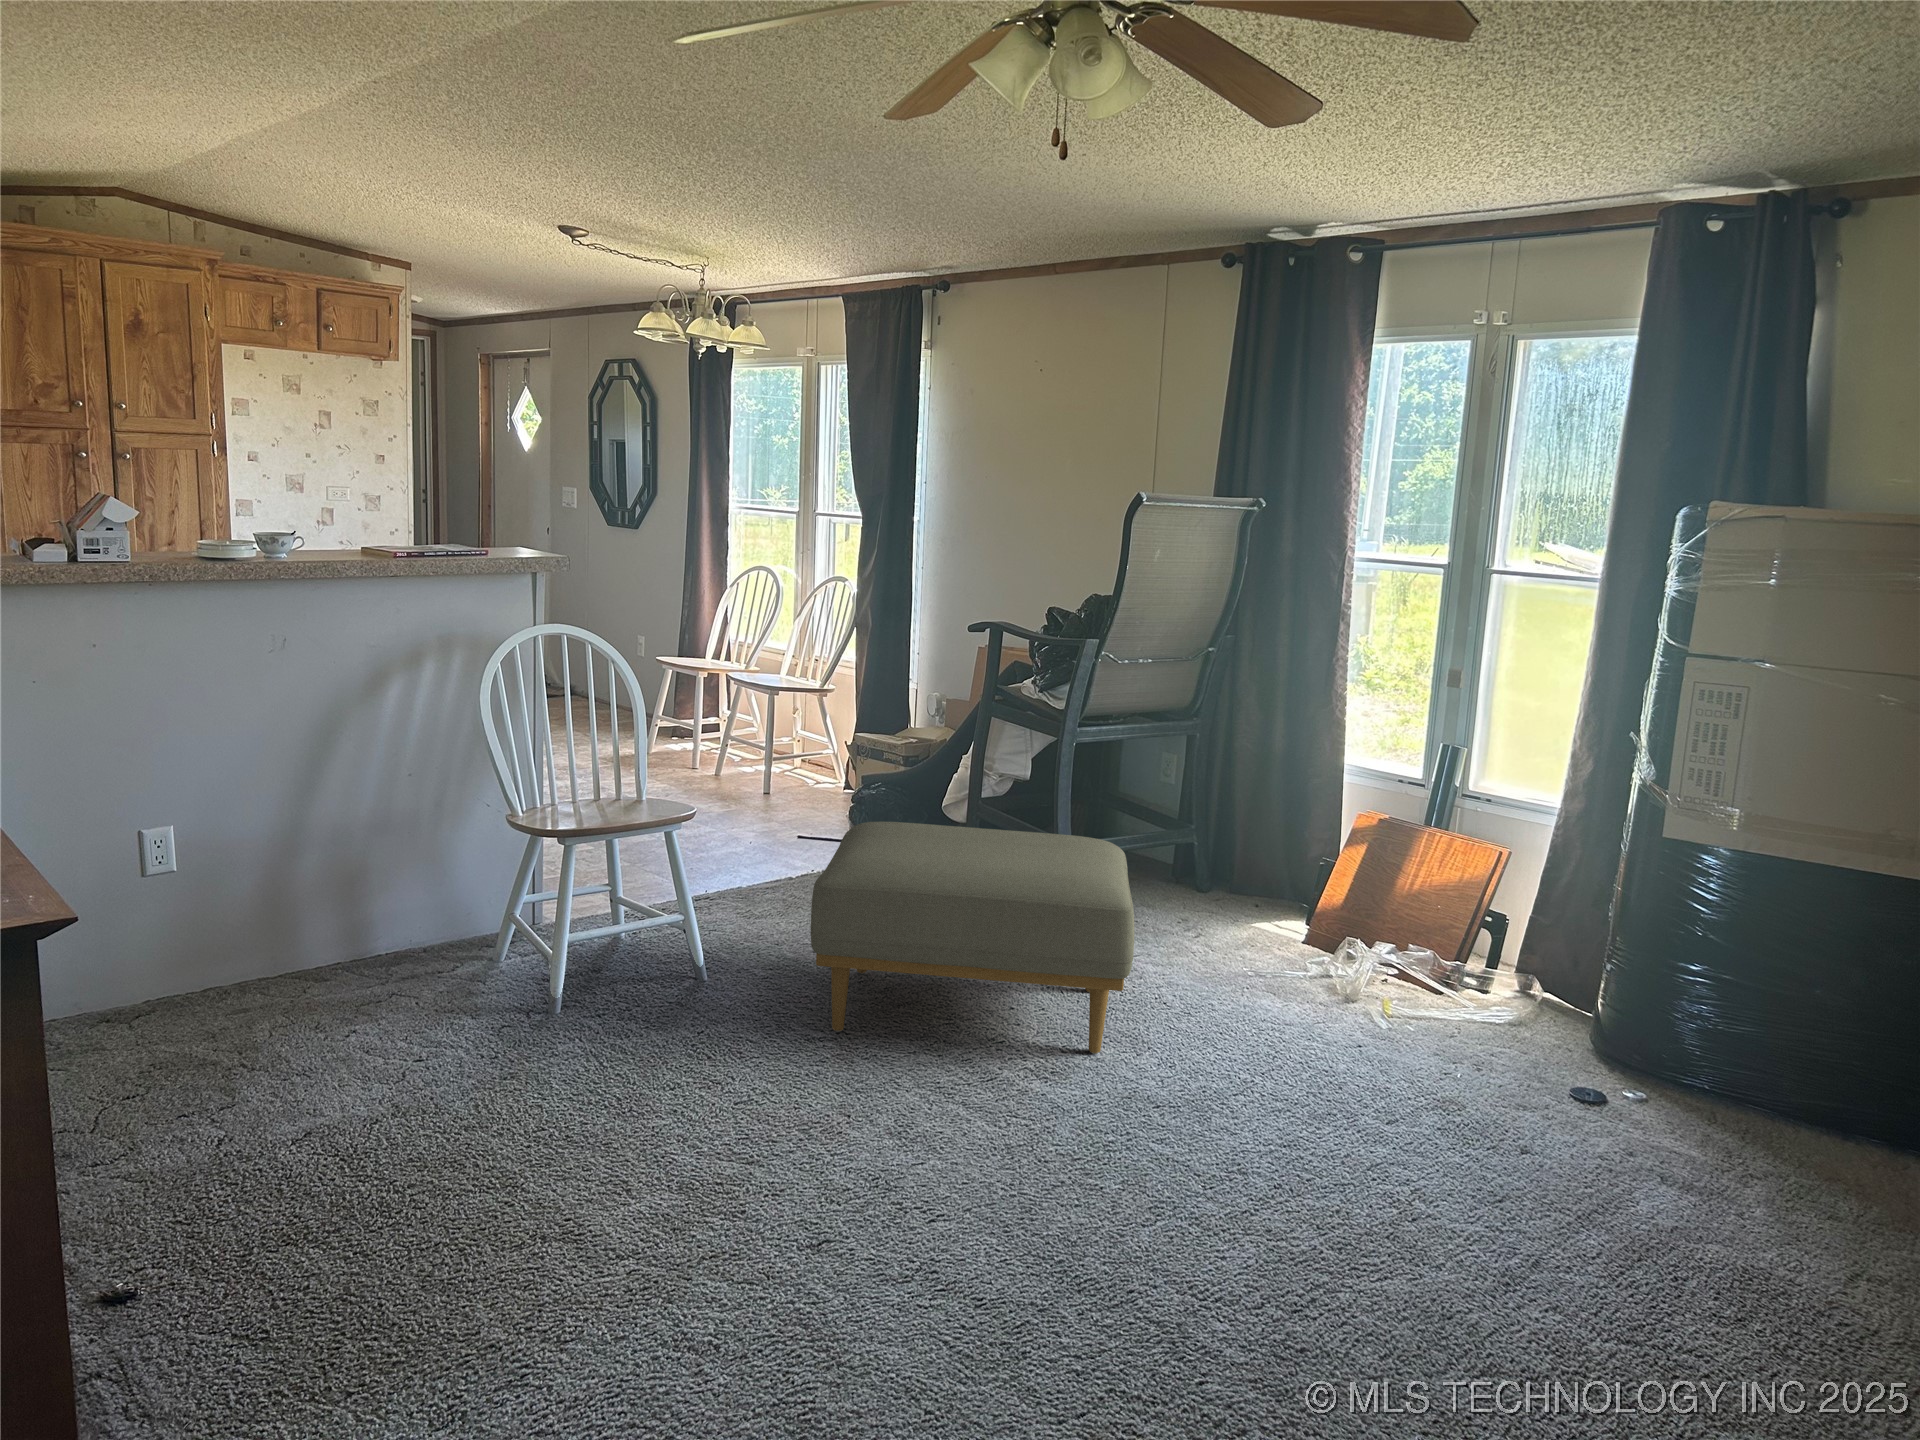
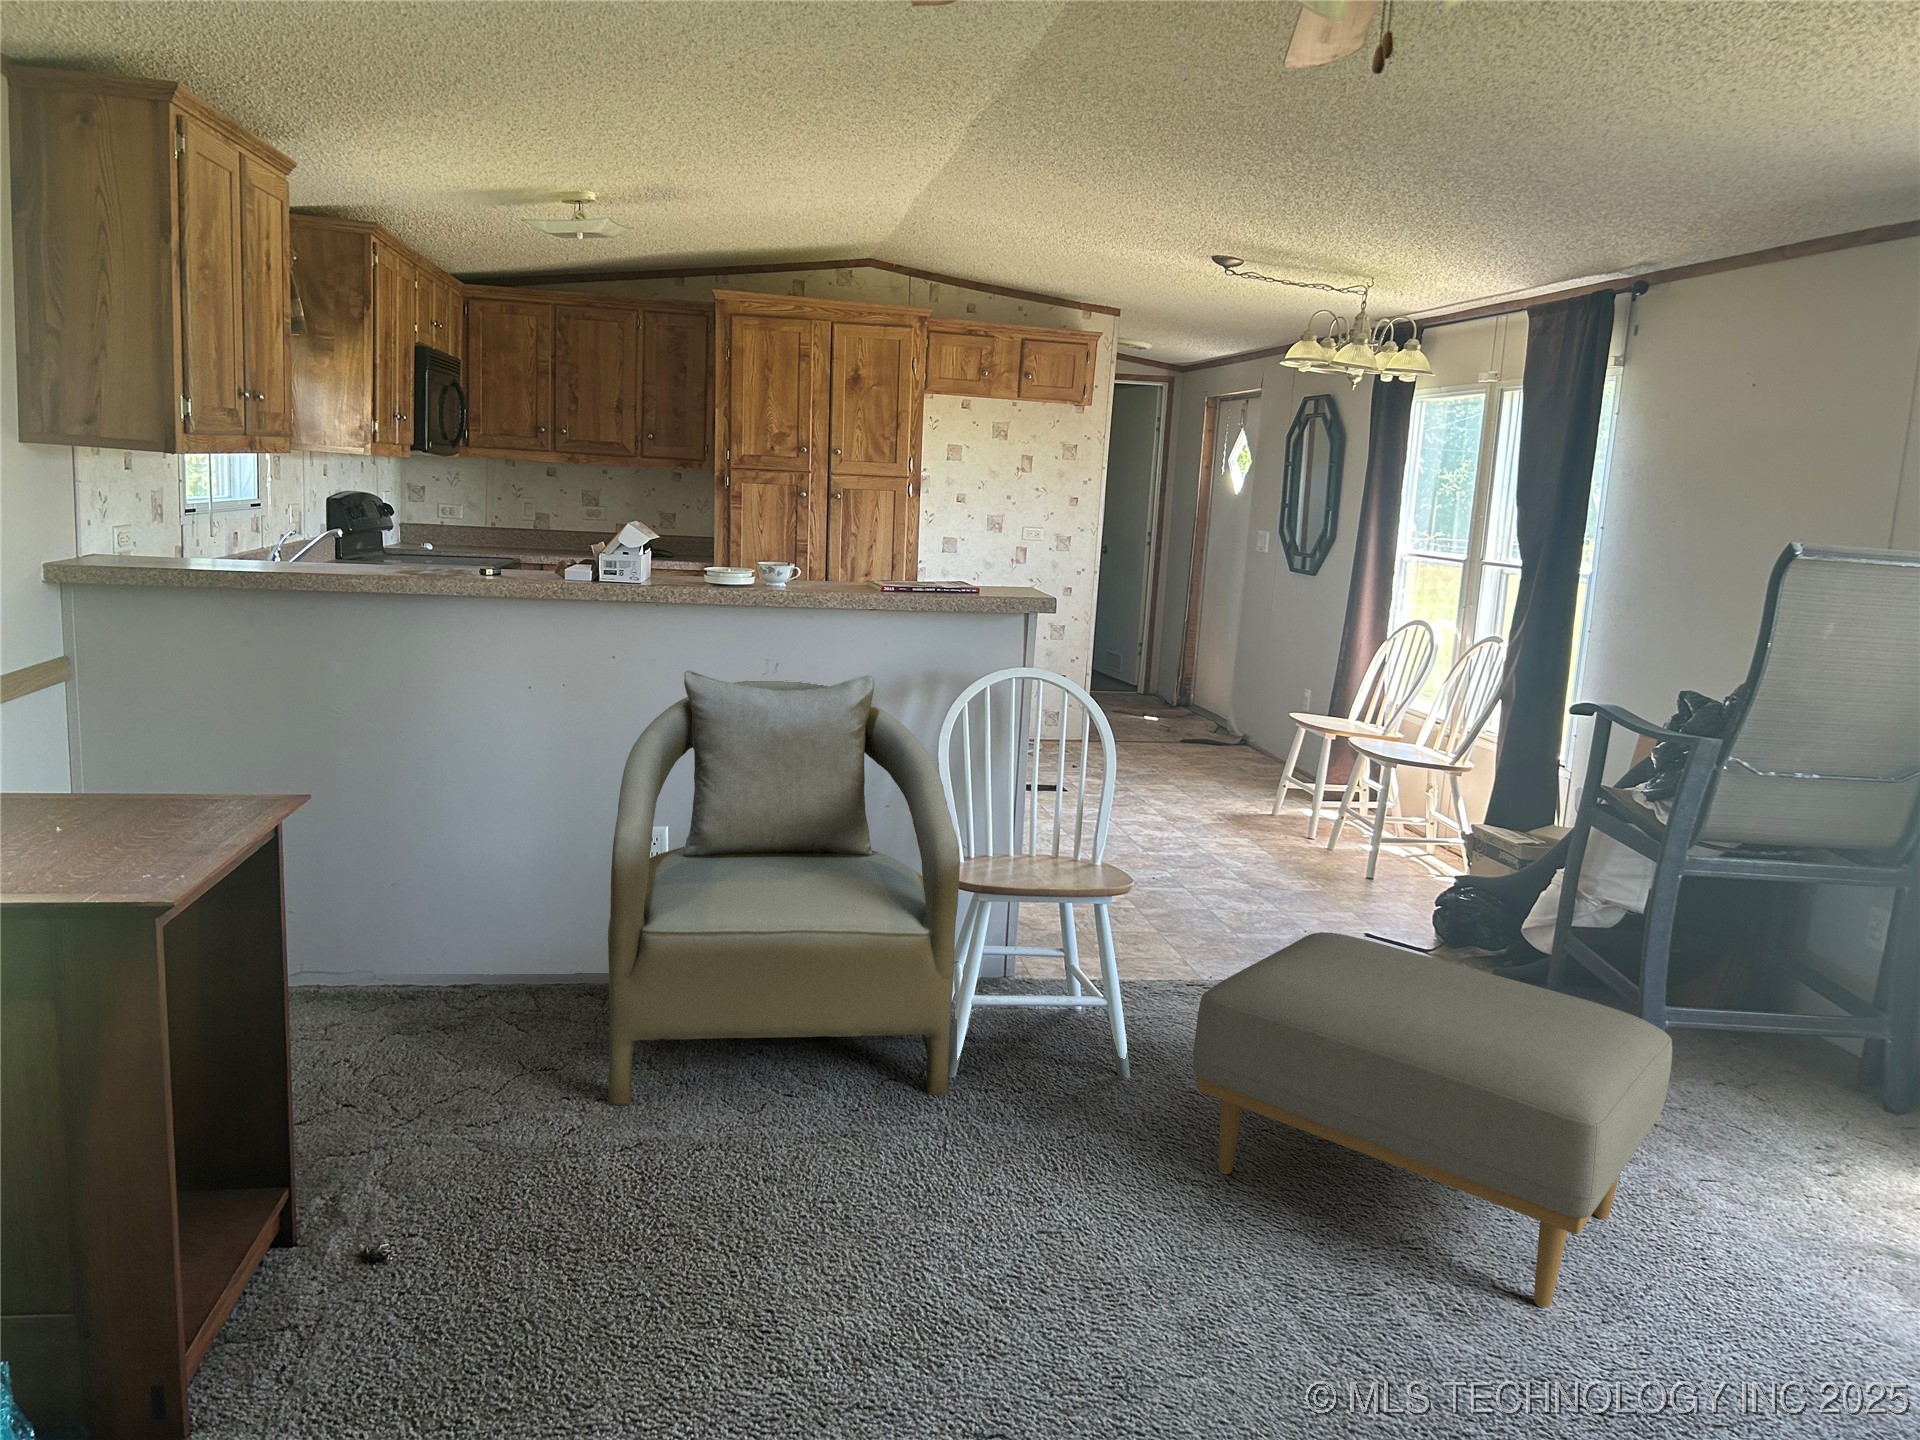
armchair: none [135,641,563,1131] -> present [608,670,960,1105]

